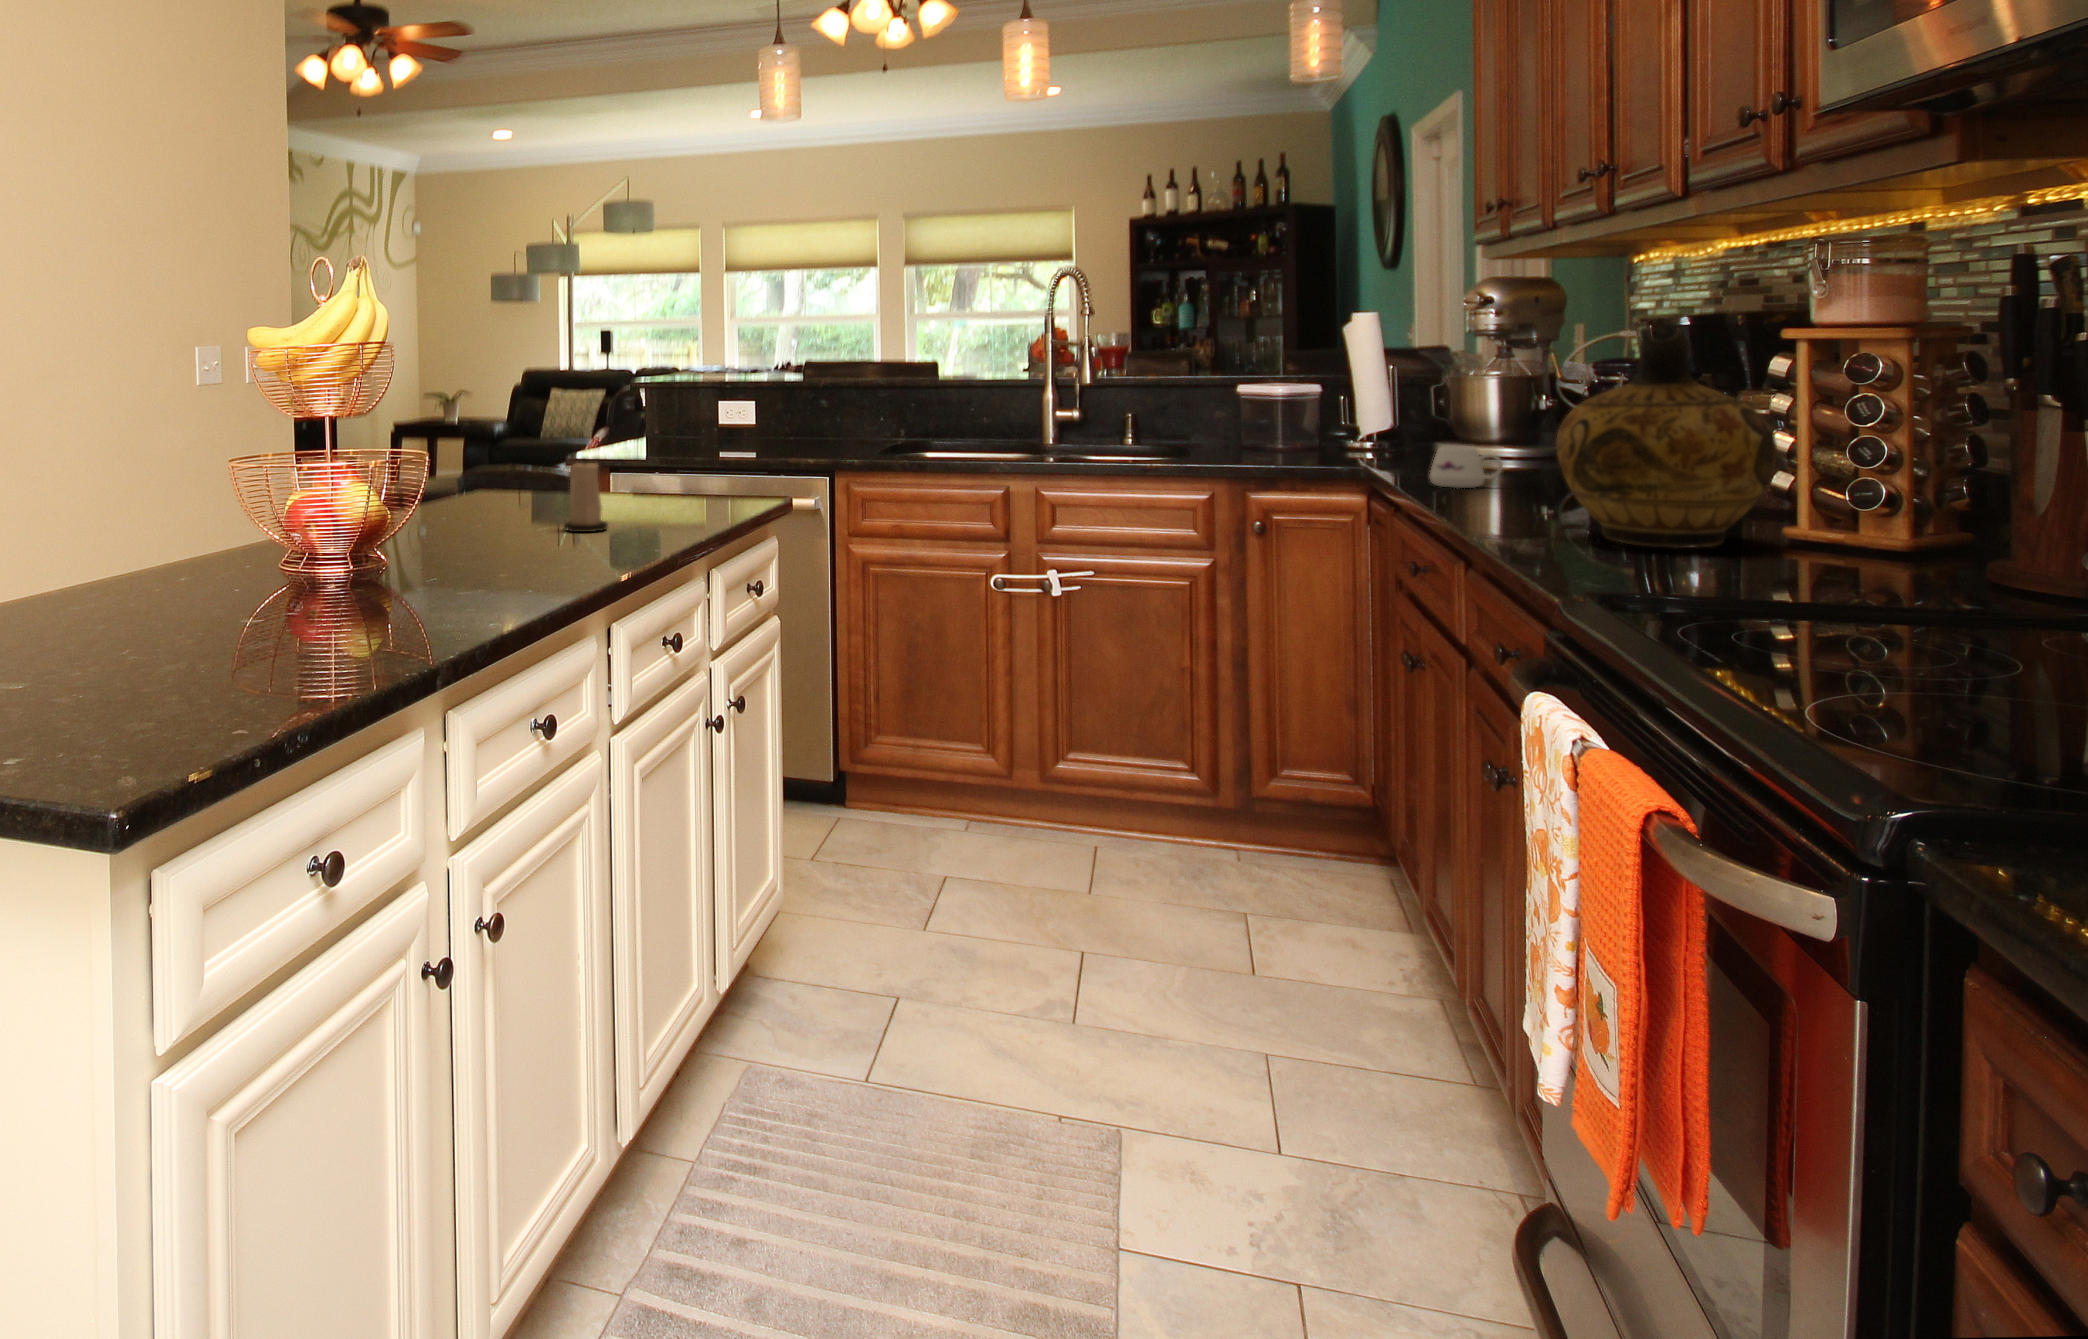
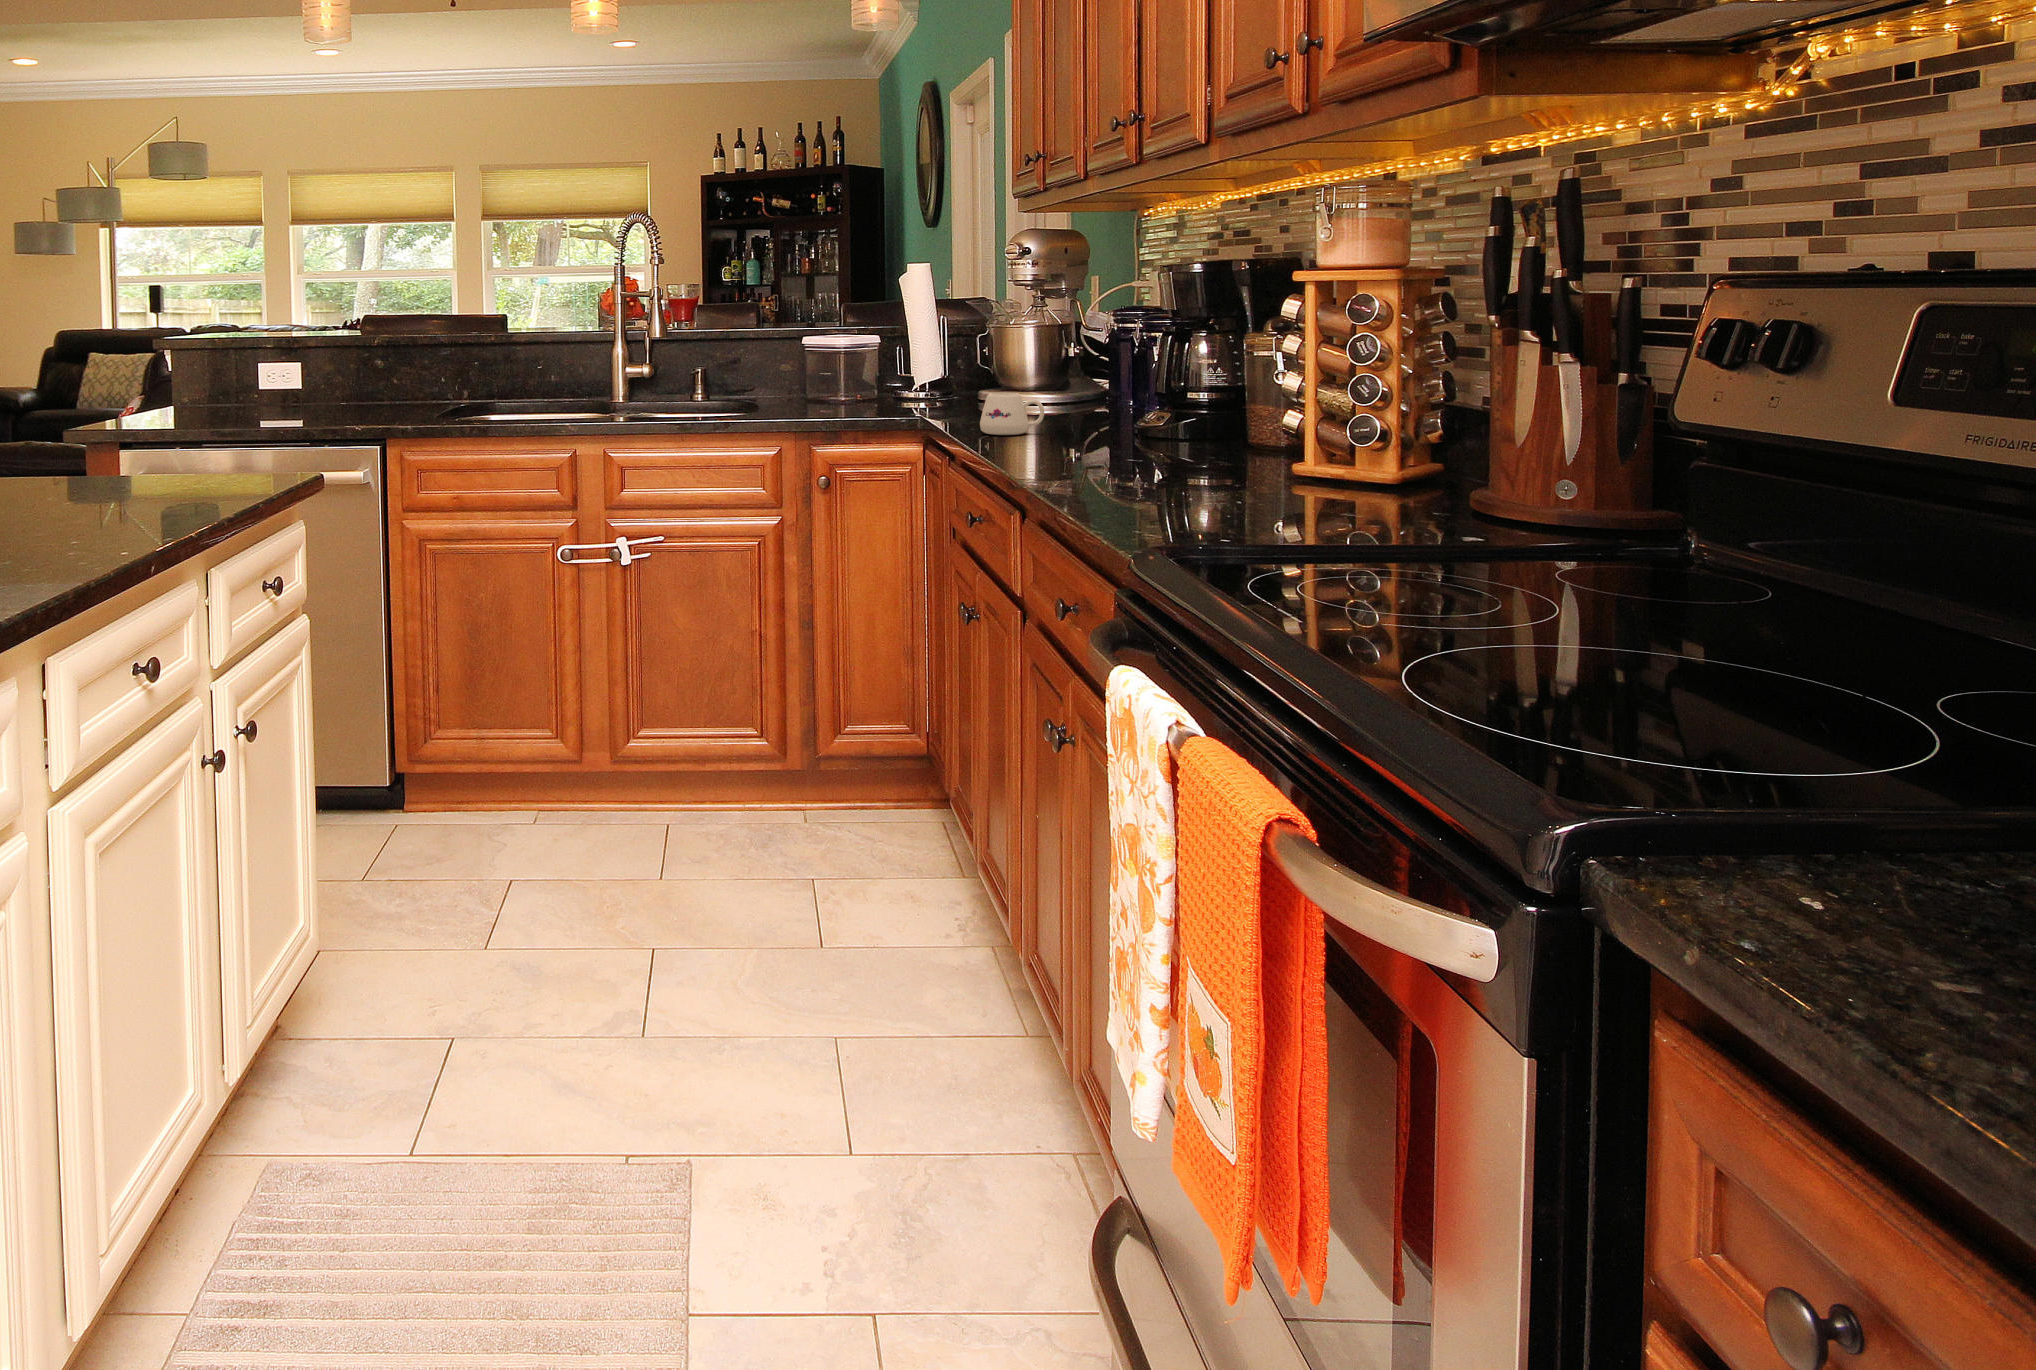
ceramic jug: present [1556,328,1777,548] -> none [1107,269,1297,492]
candle: present [564,460,608,532] -> none [11,437,73,535]

